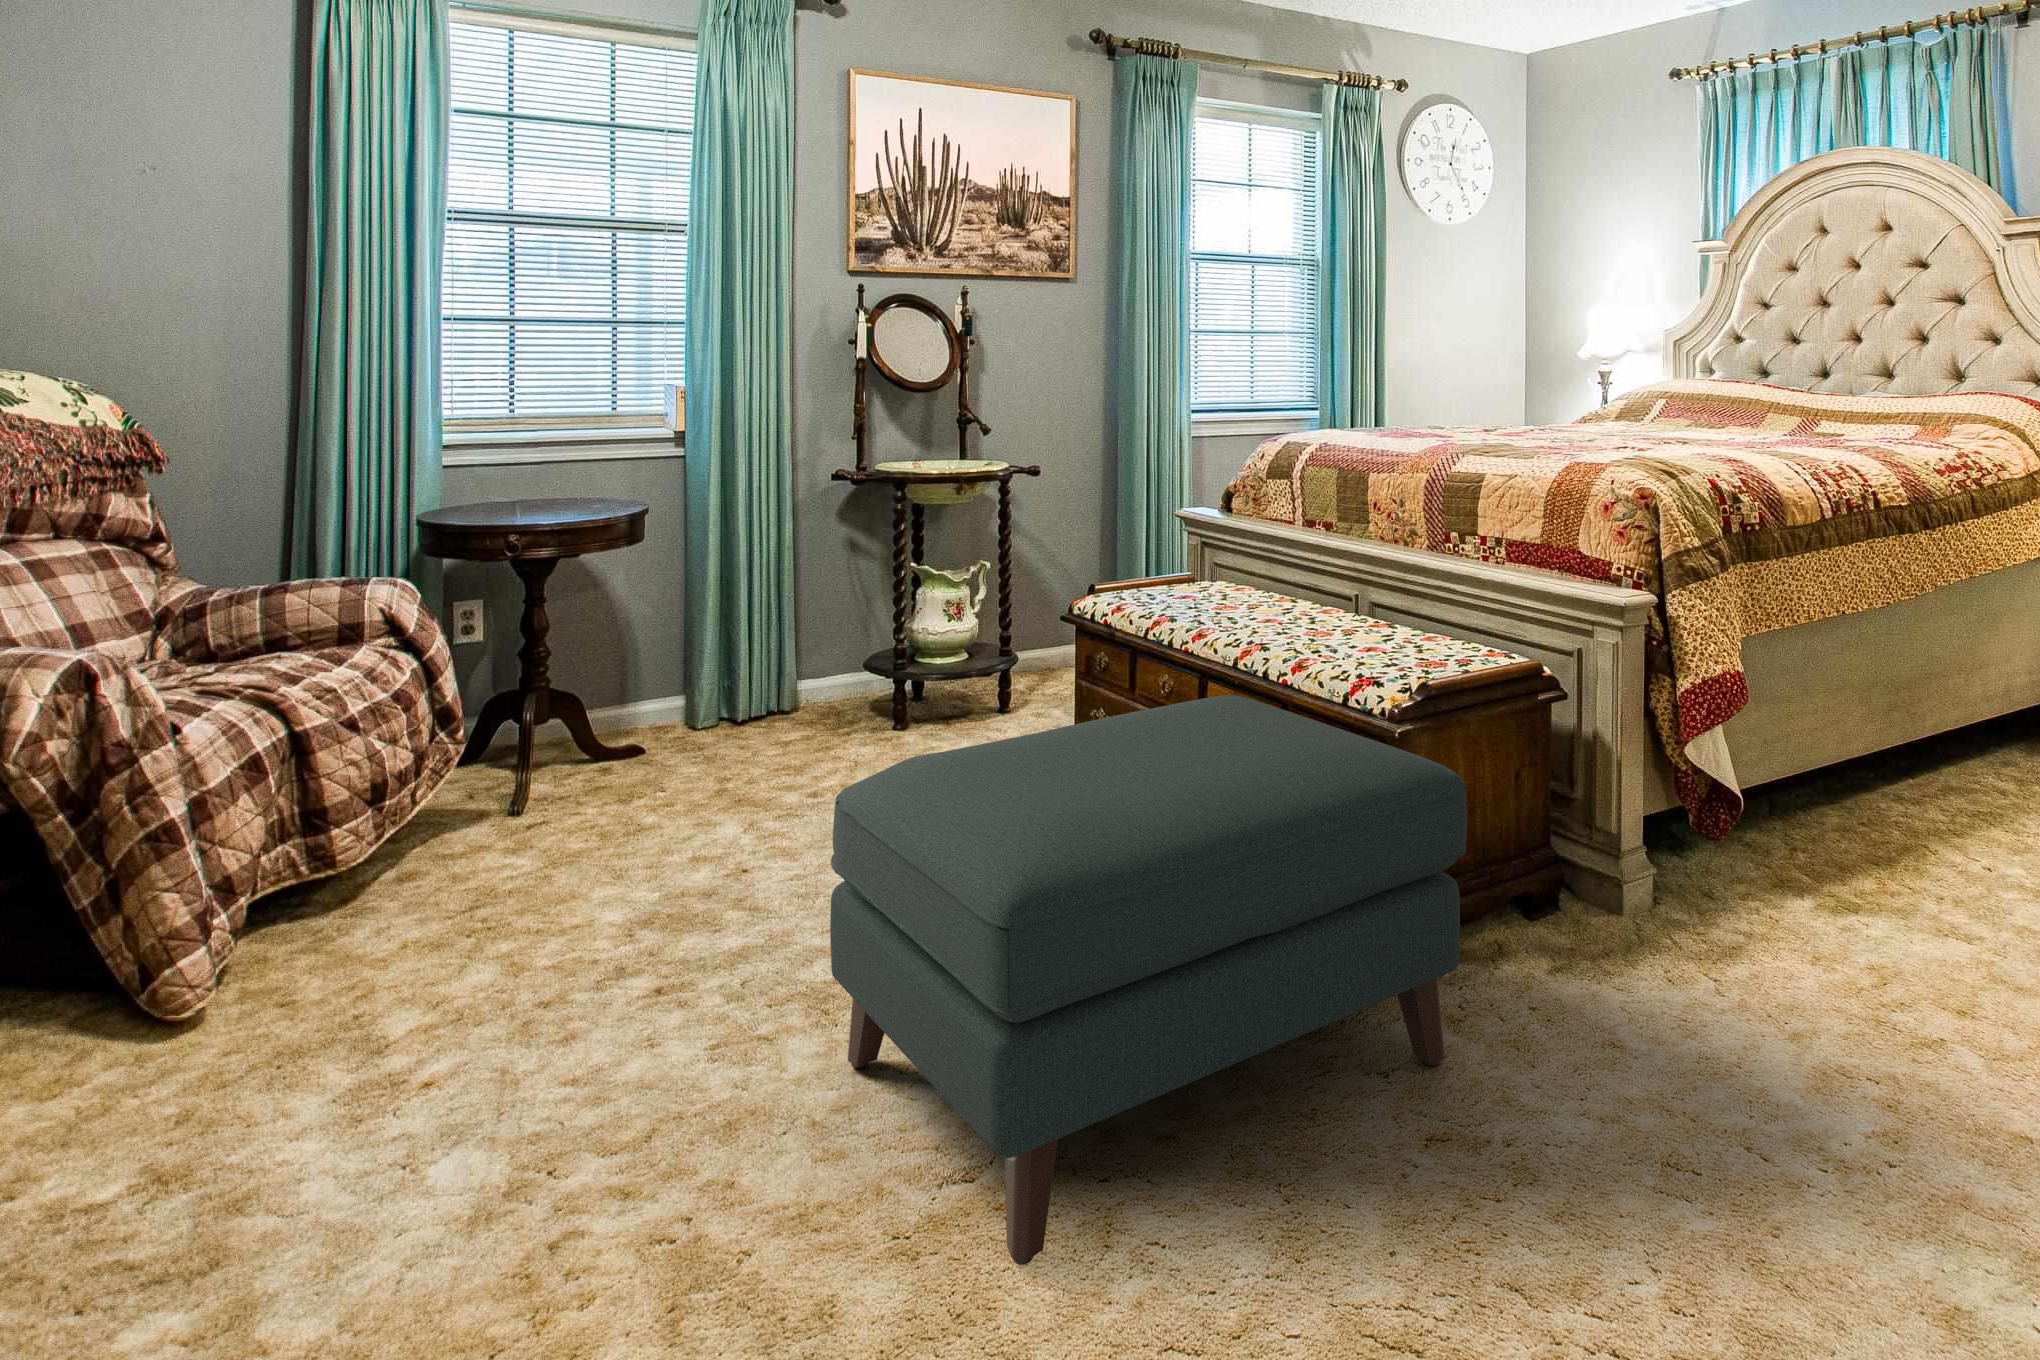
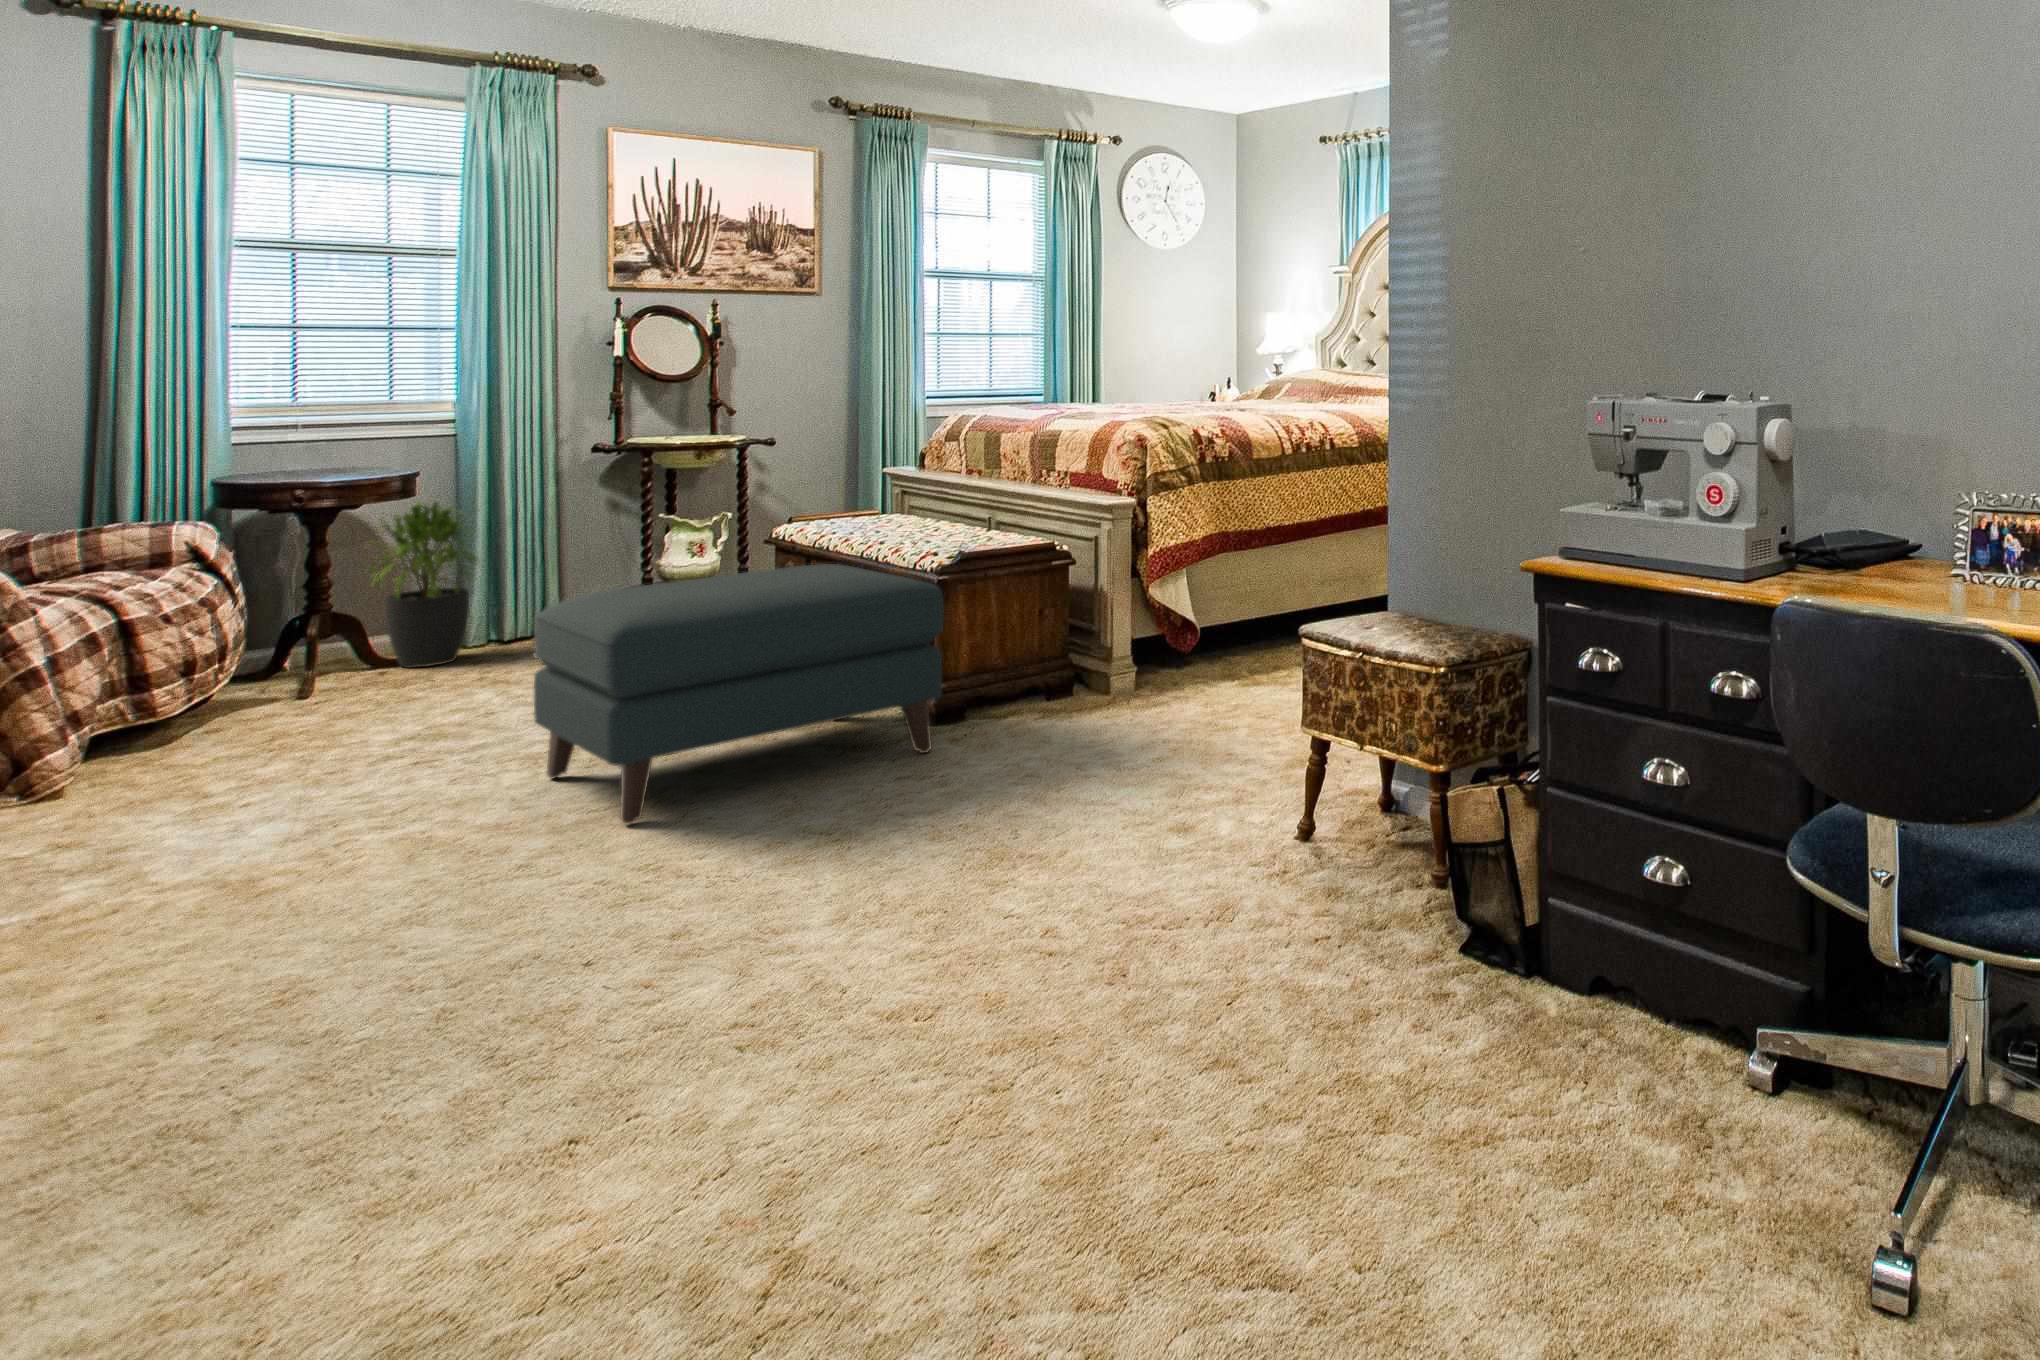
potted plant: none [578,541,718,758] -> present [366,502,478,668]

